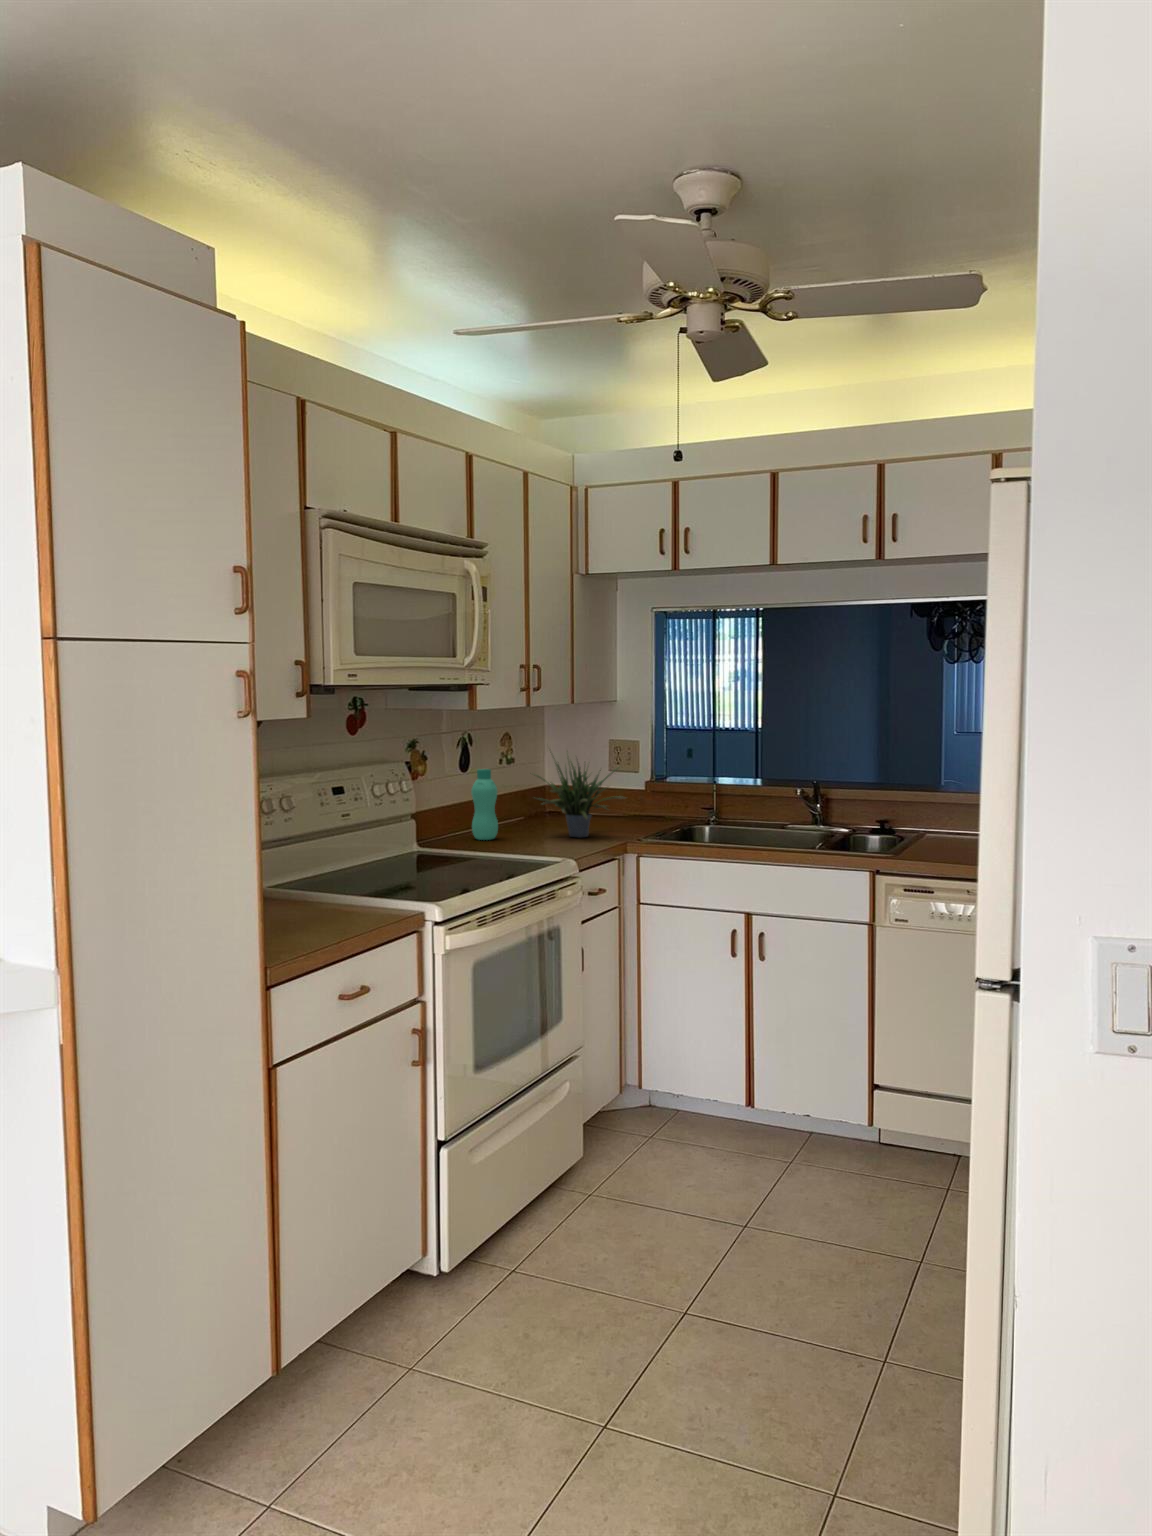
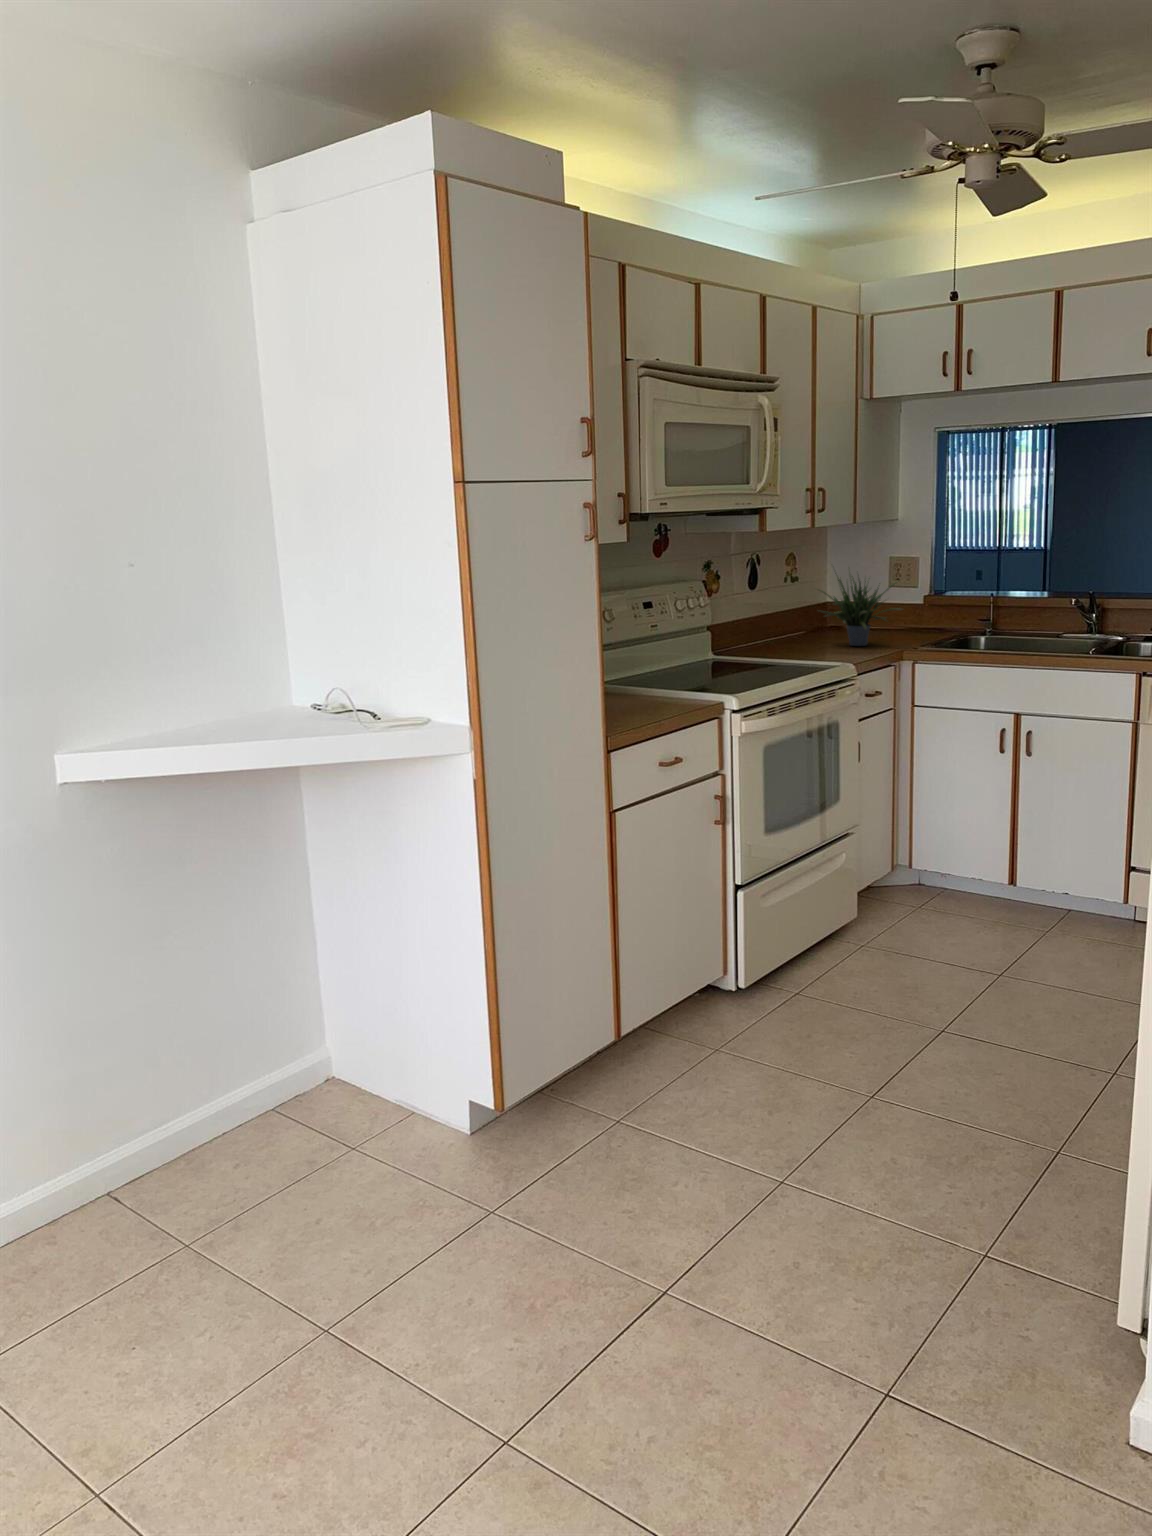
bottle: present [471,769,498,840] -> none [761,585,785,648]

